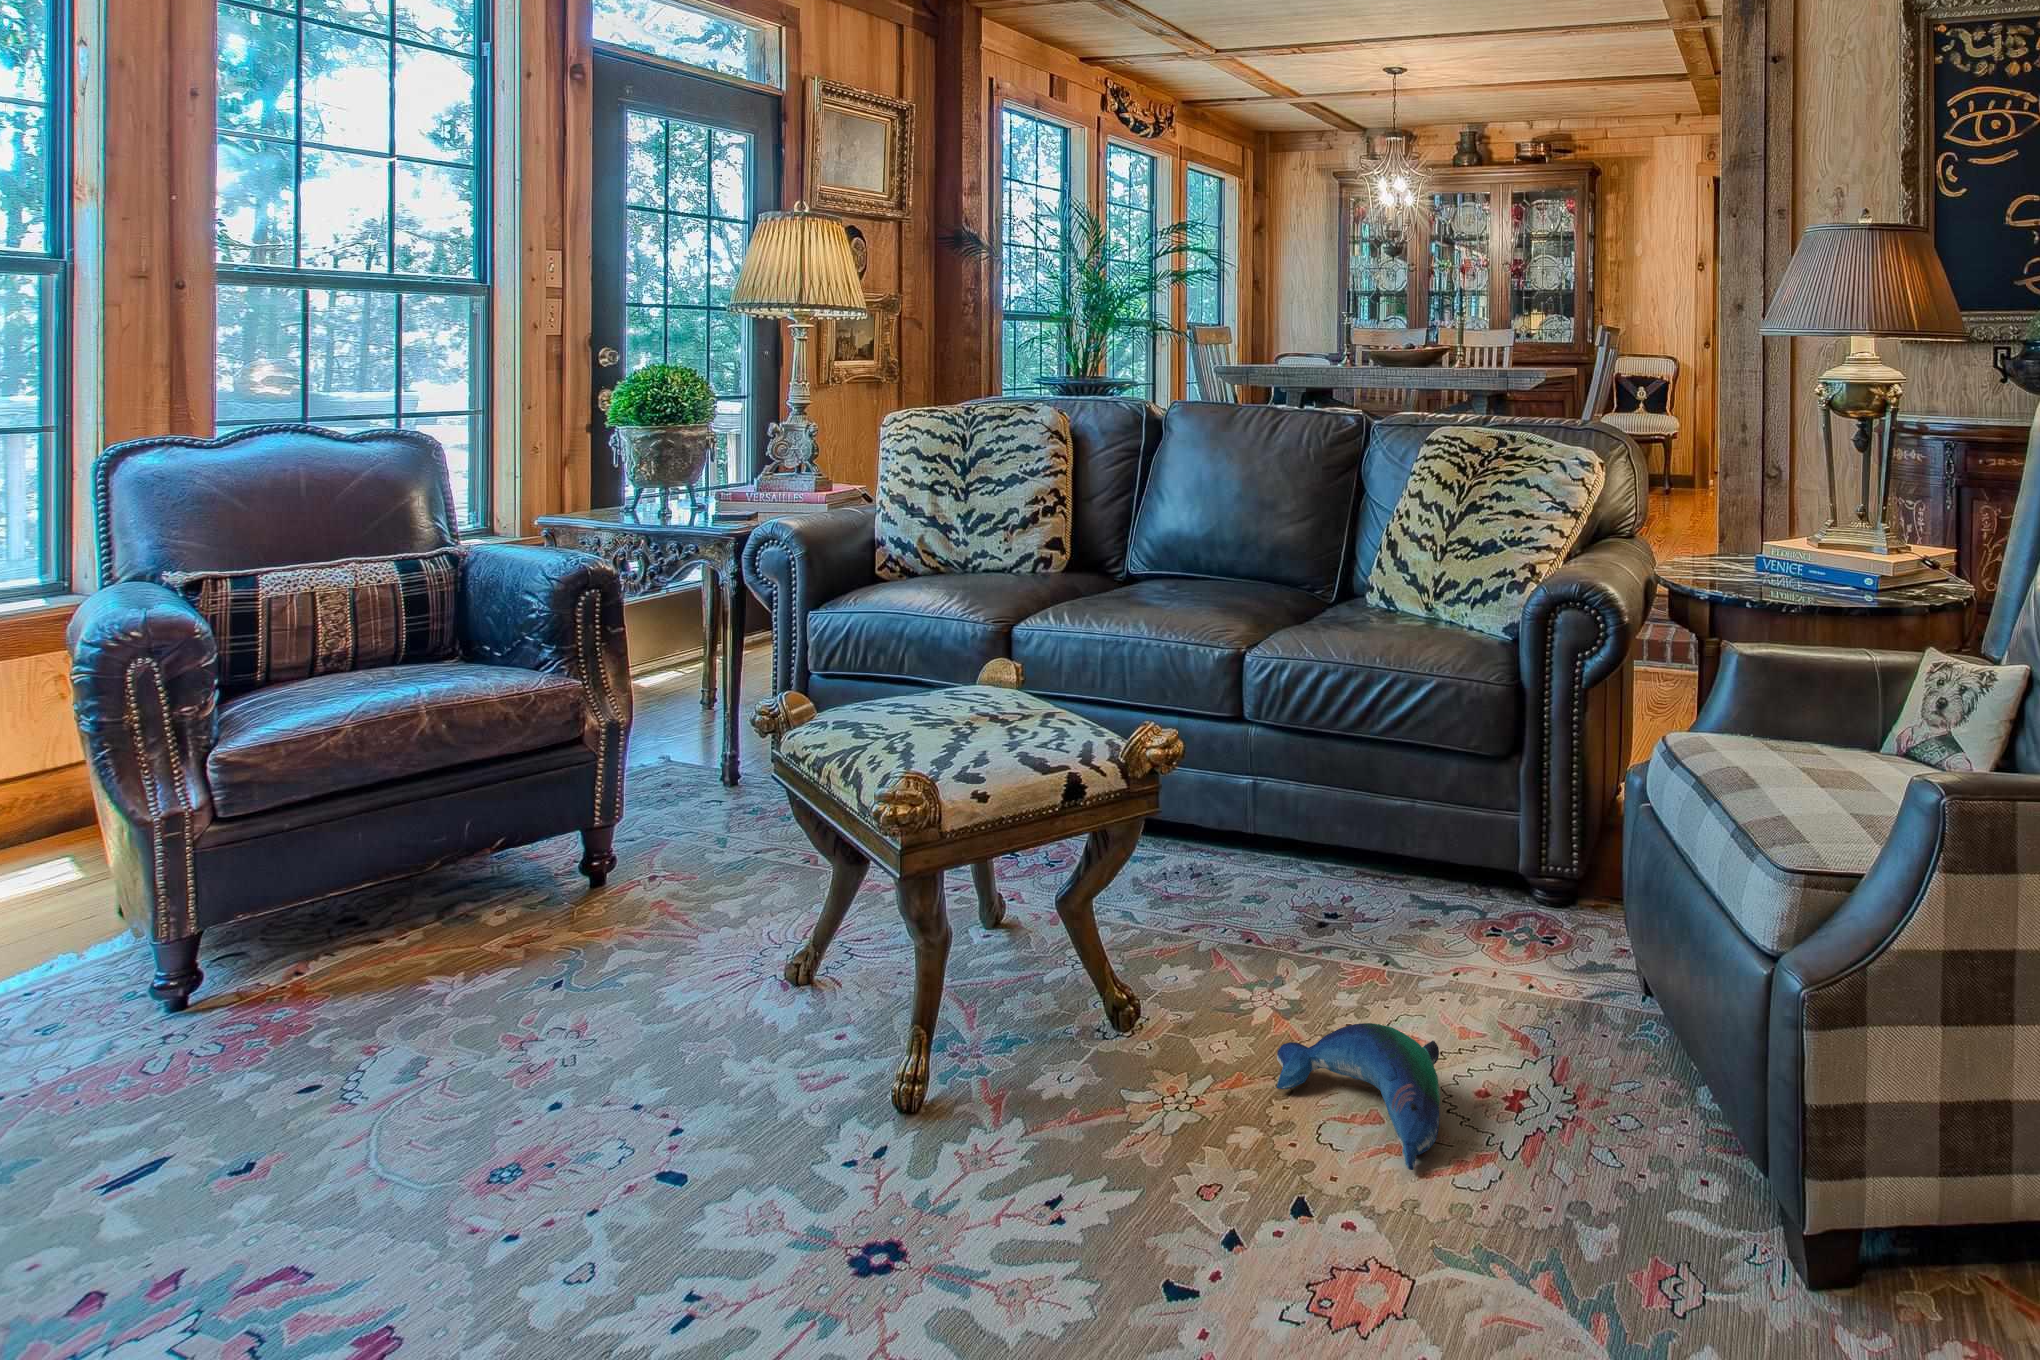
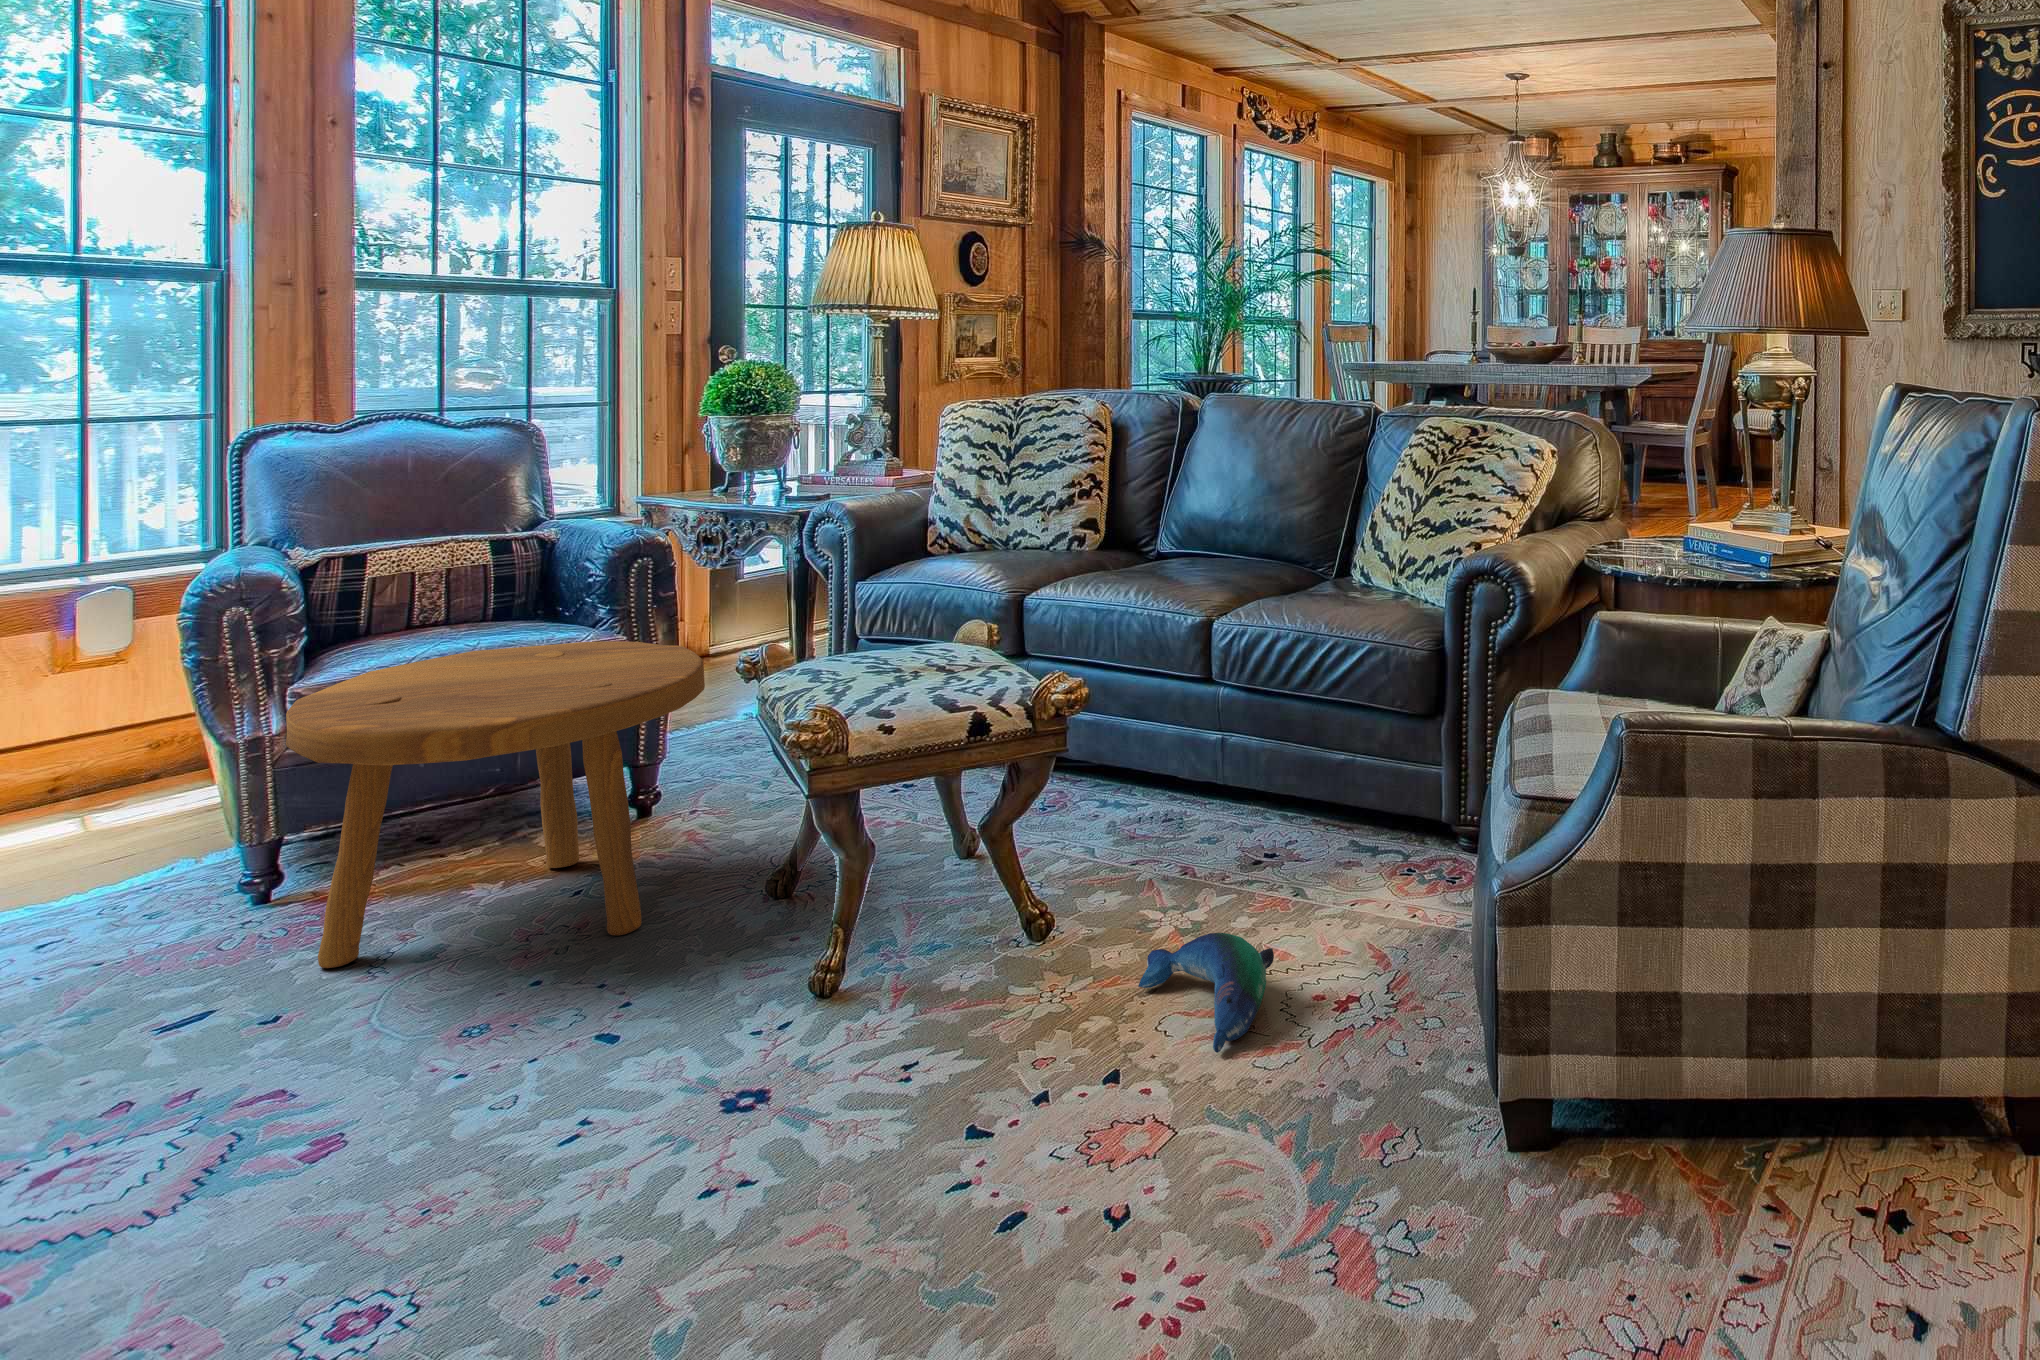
footstool: none [244,689,709,1089] -> present [286,641,705,968]

